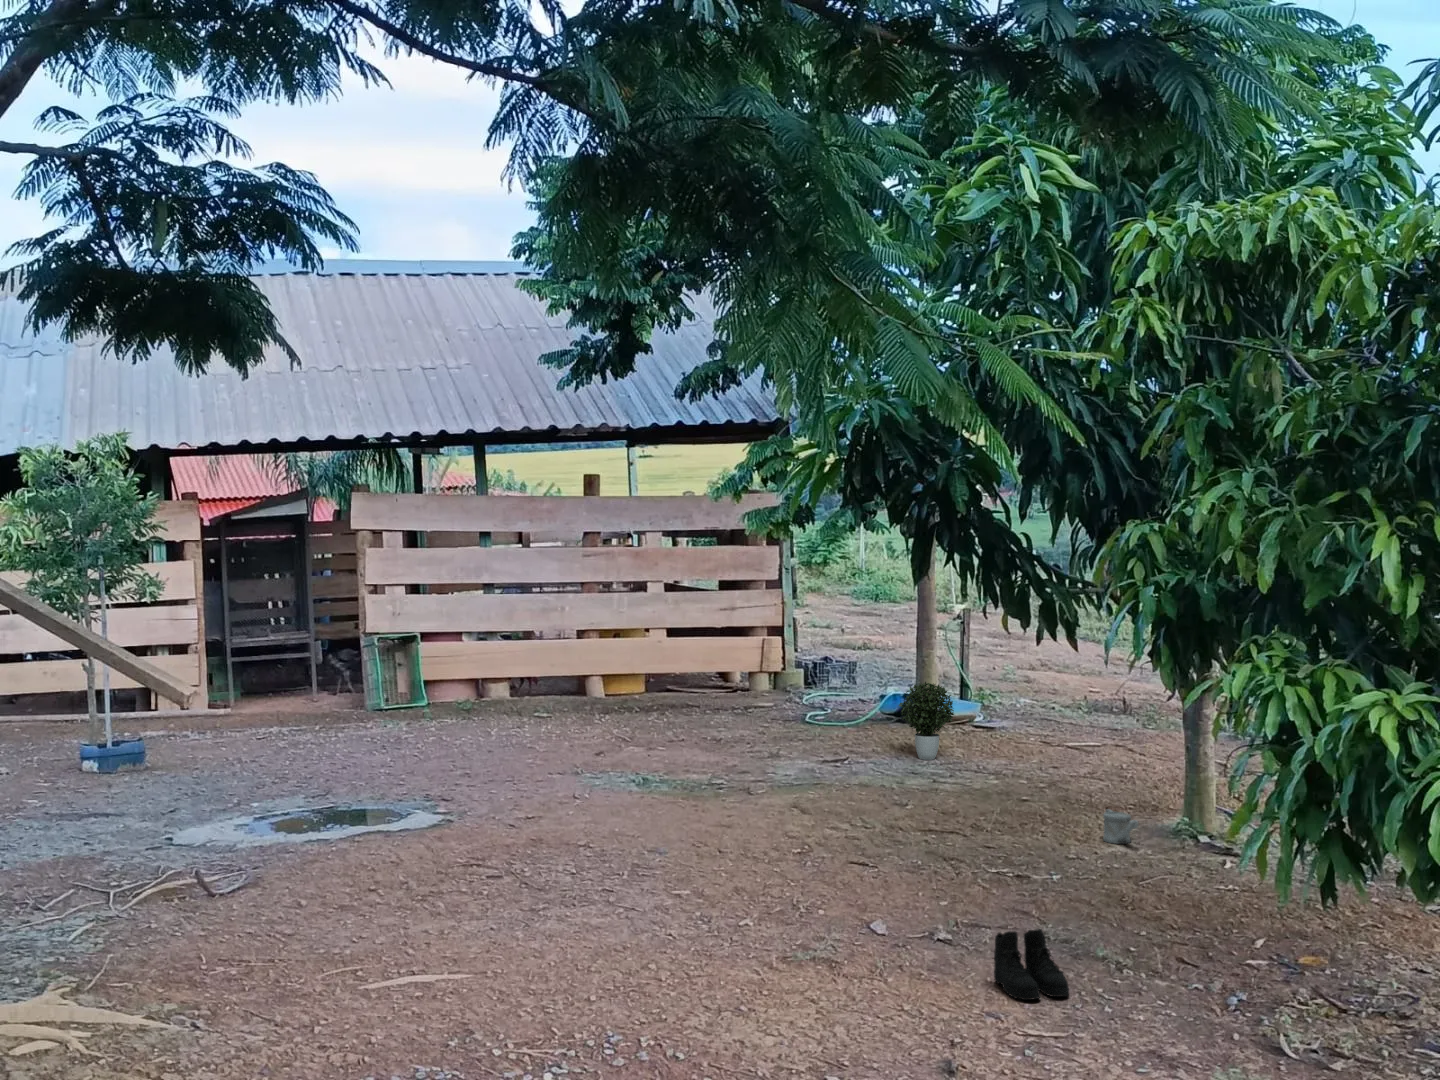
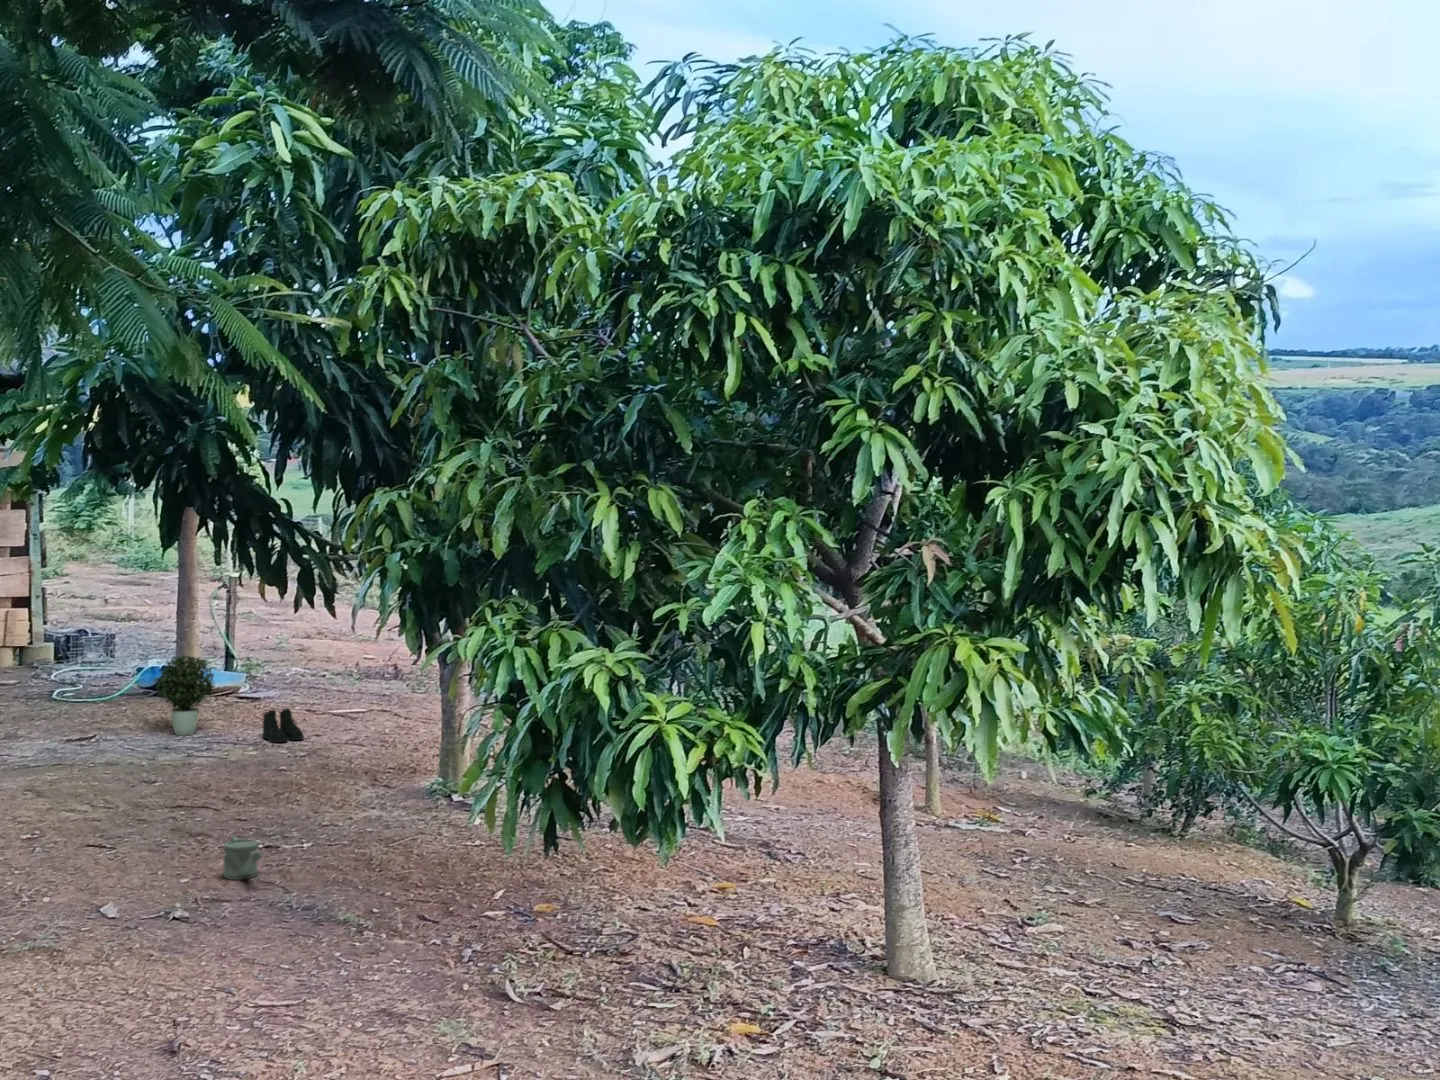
watering can: present [1103,809,1138,844] -> present [223,836,262,880]
boots: present [994,929,1069,1000] -> present [263,708,303,742]

